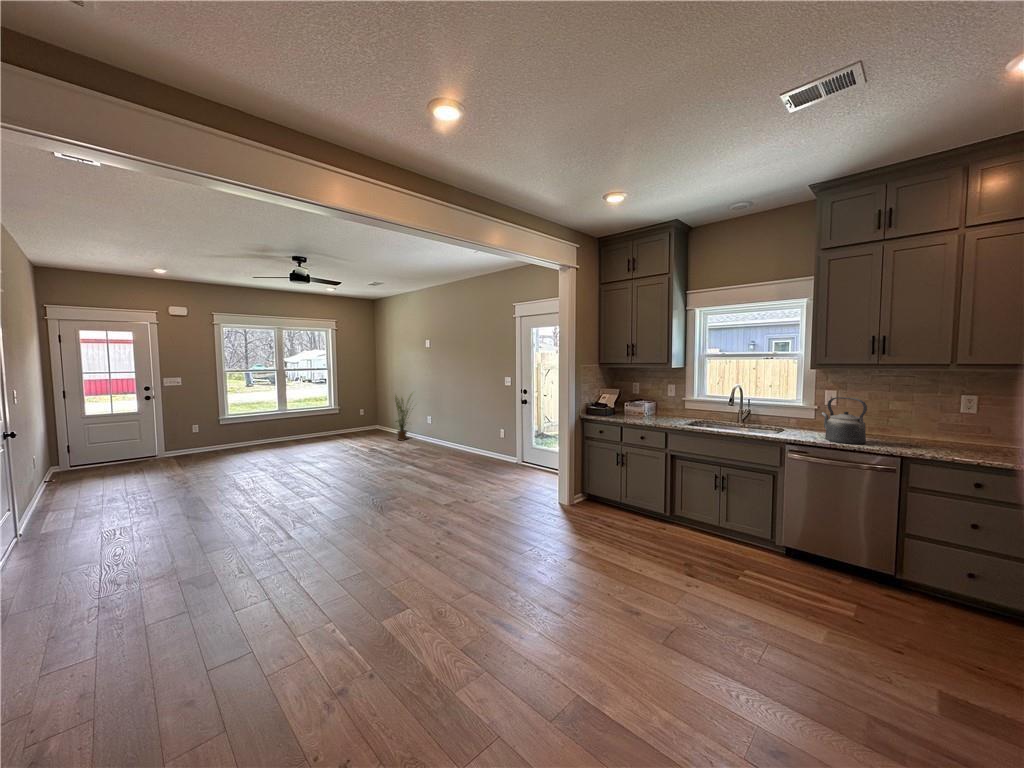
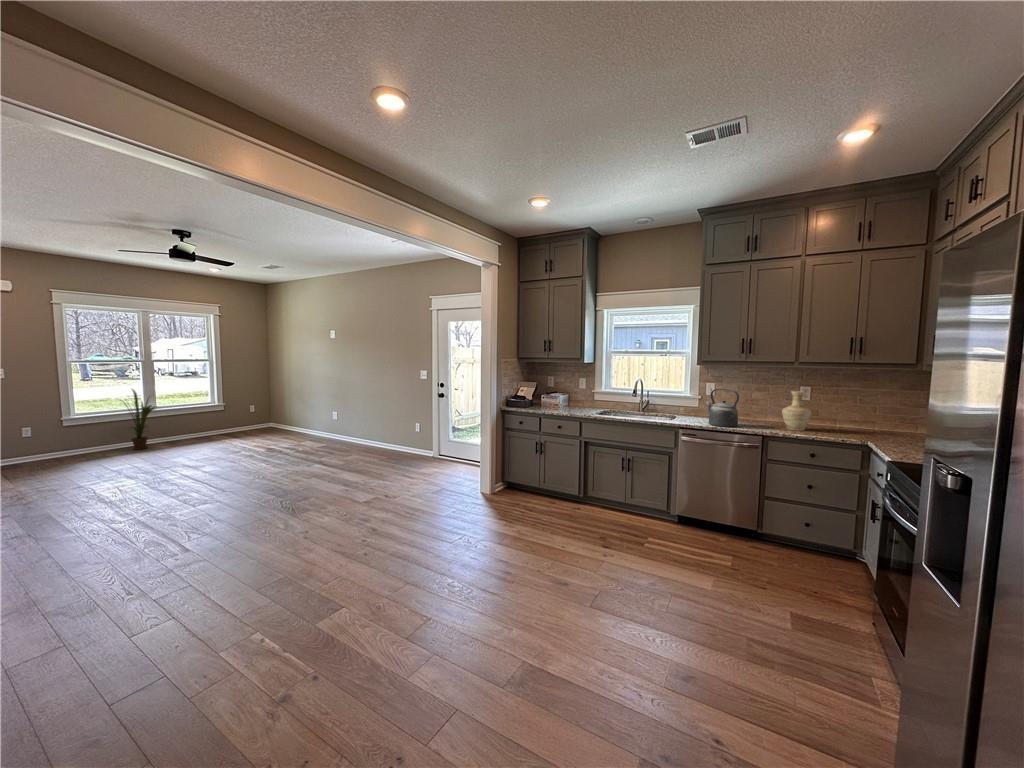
house plant: present [395,398,408,440] -> present [120,390,156,450]
vase: none [931,401,976,452] -> present [782,391,811,431]

